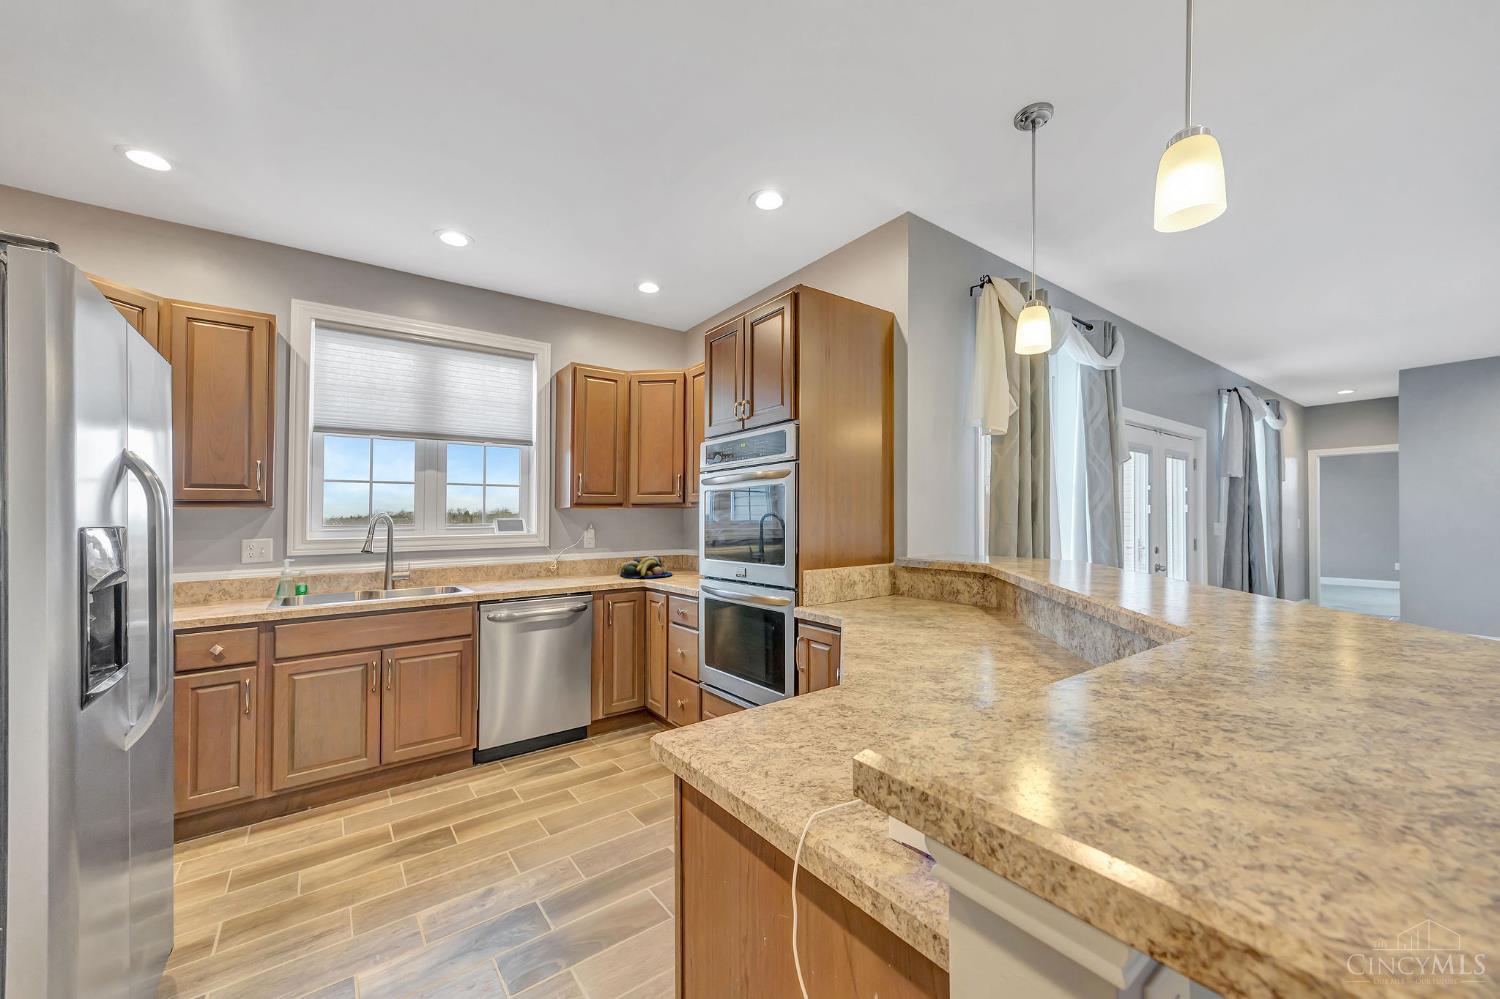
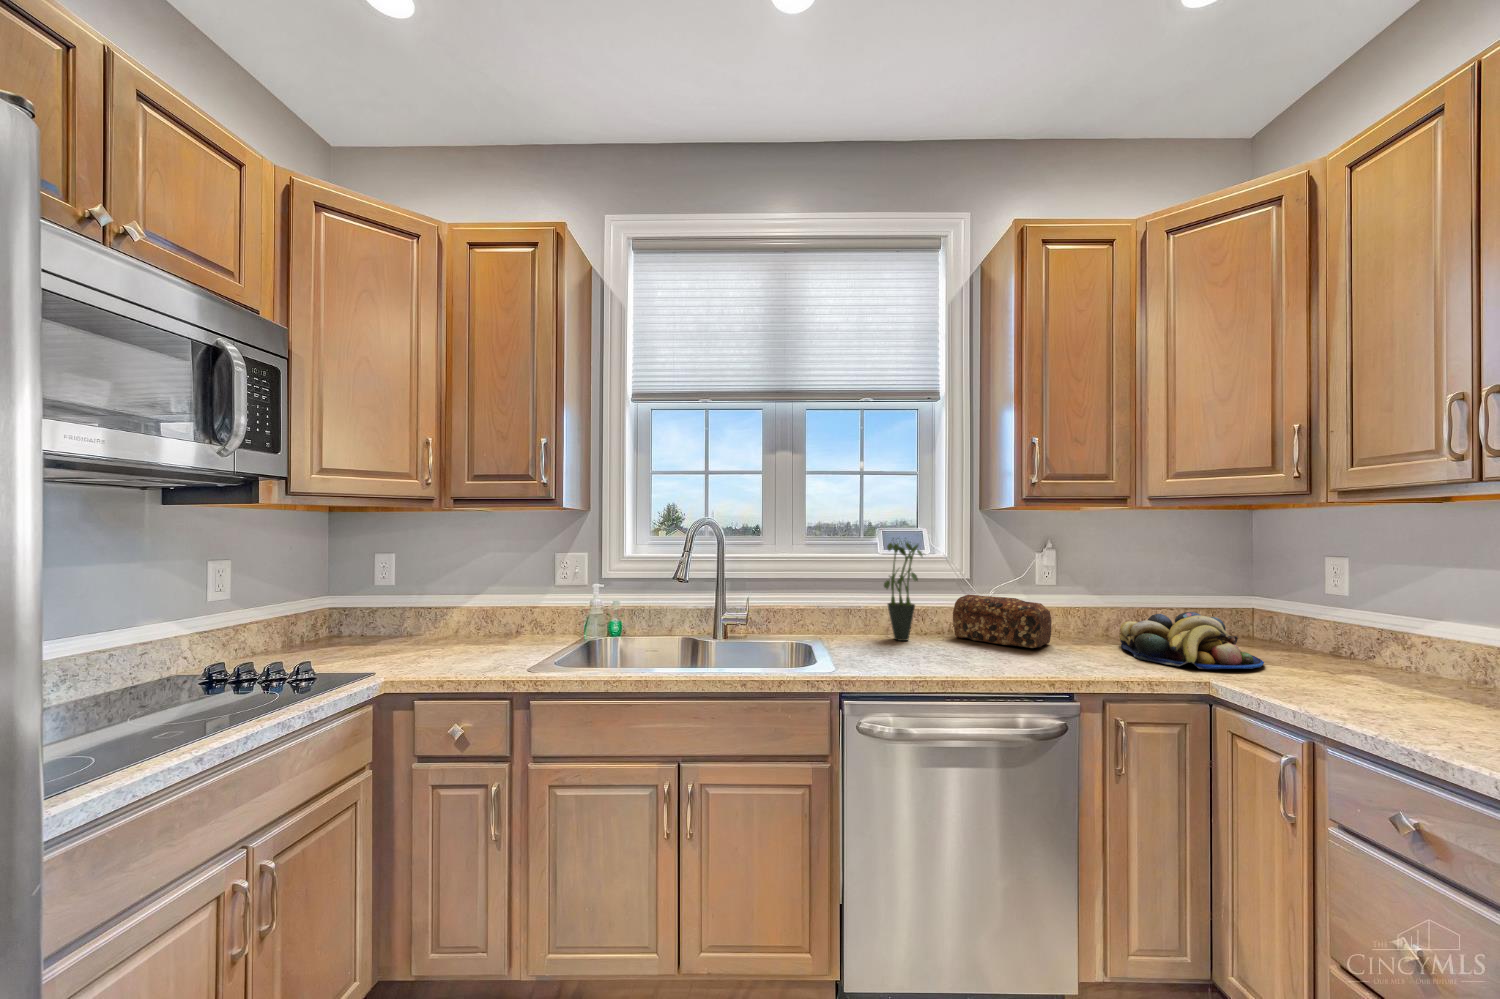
potted plant: none [500,524,524,581] -> present [884,538,923,641]
bread loaf: none [539,555,589,578] -> present [953,594,1051,648]

